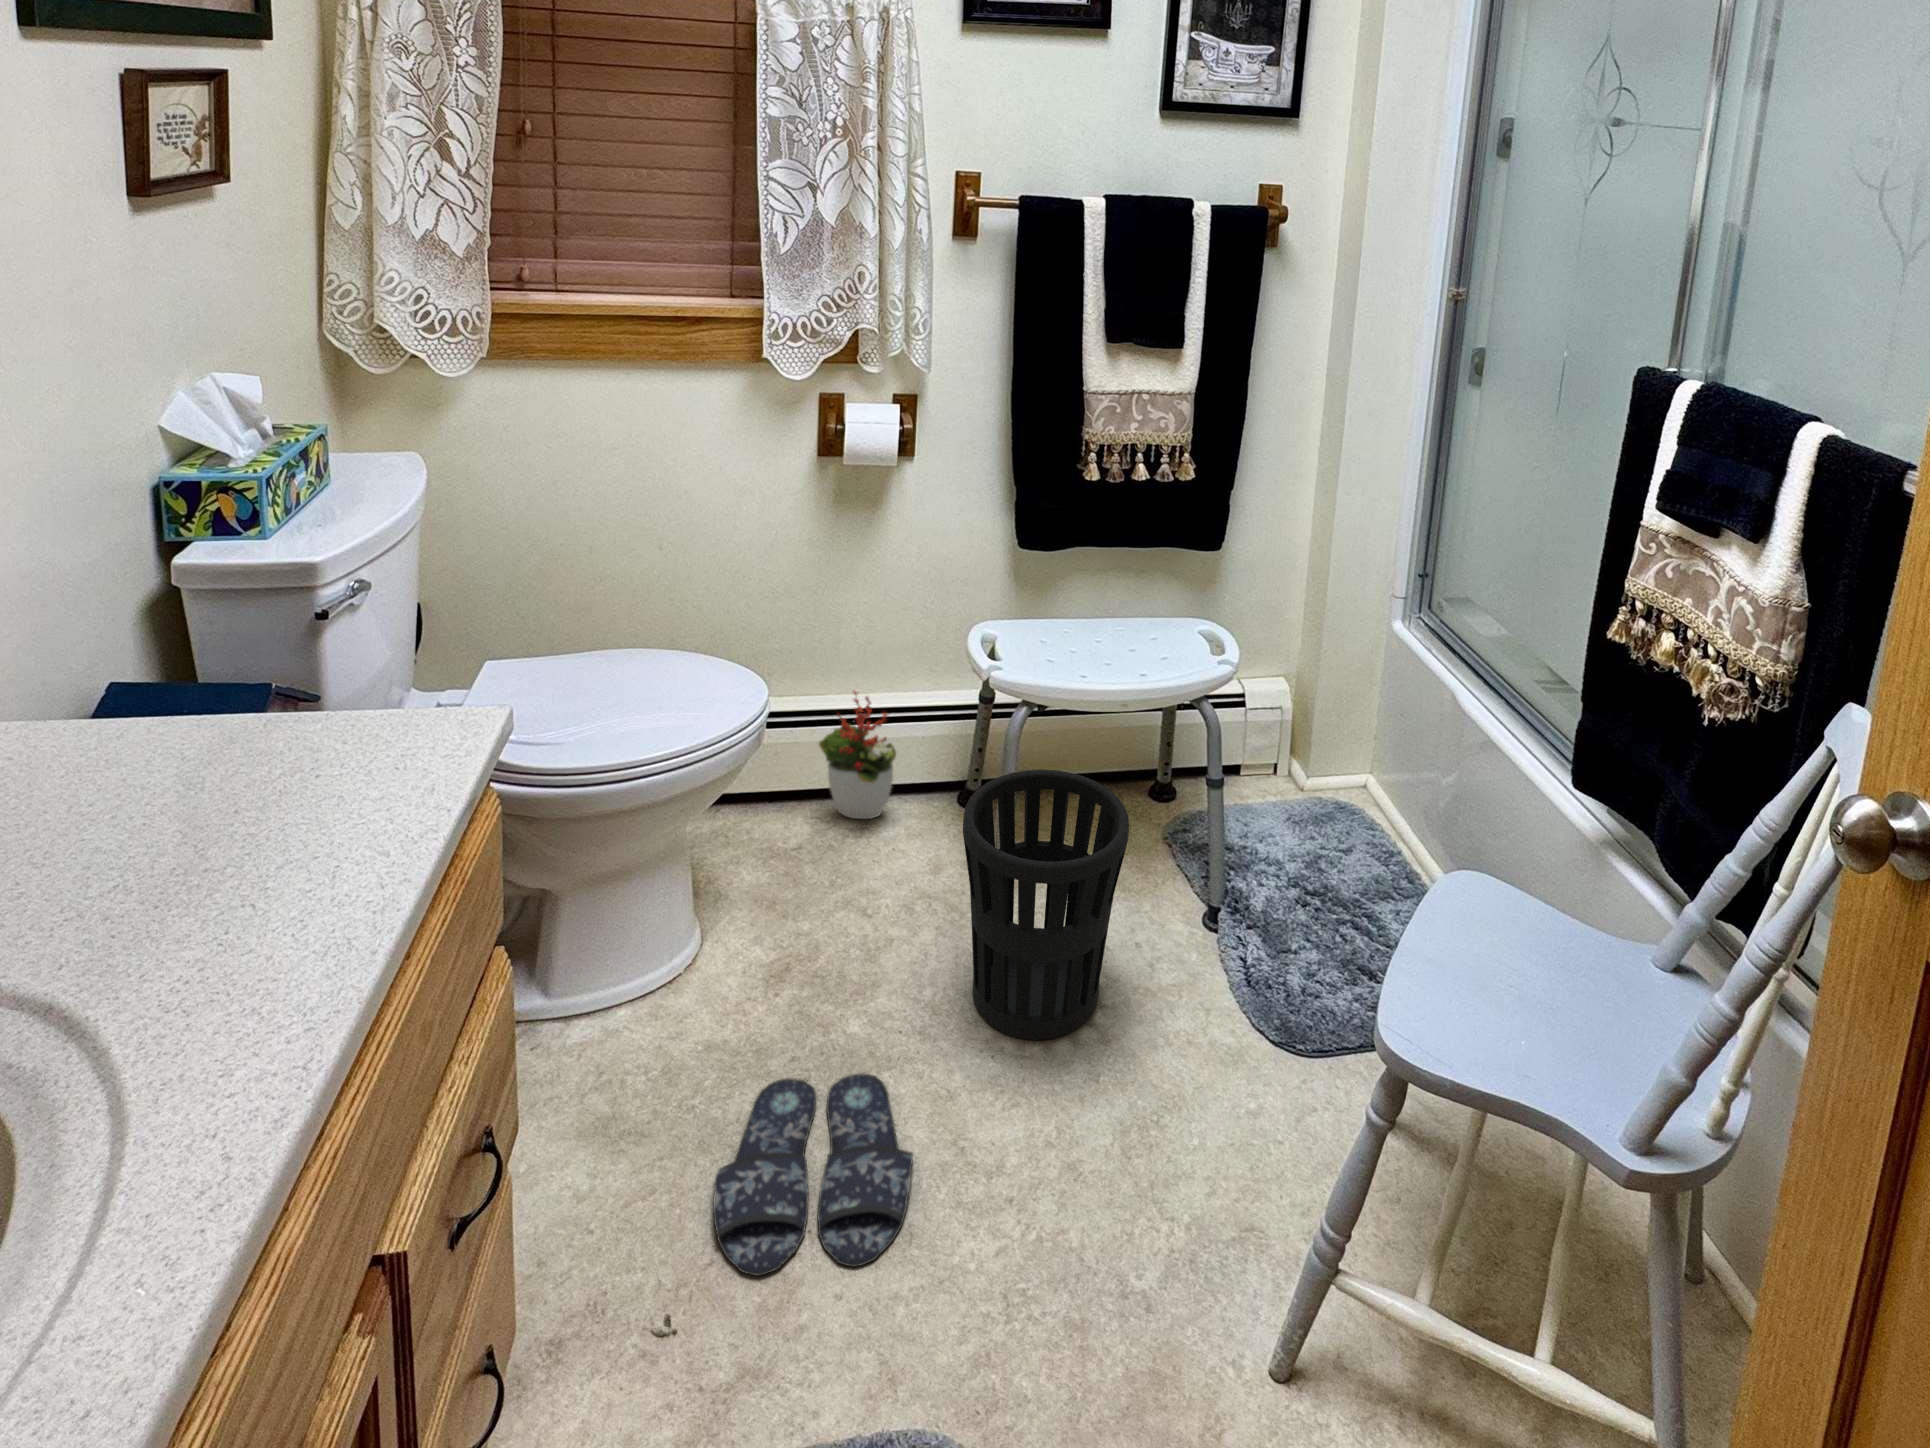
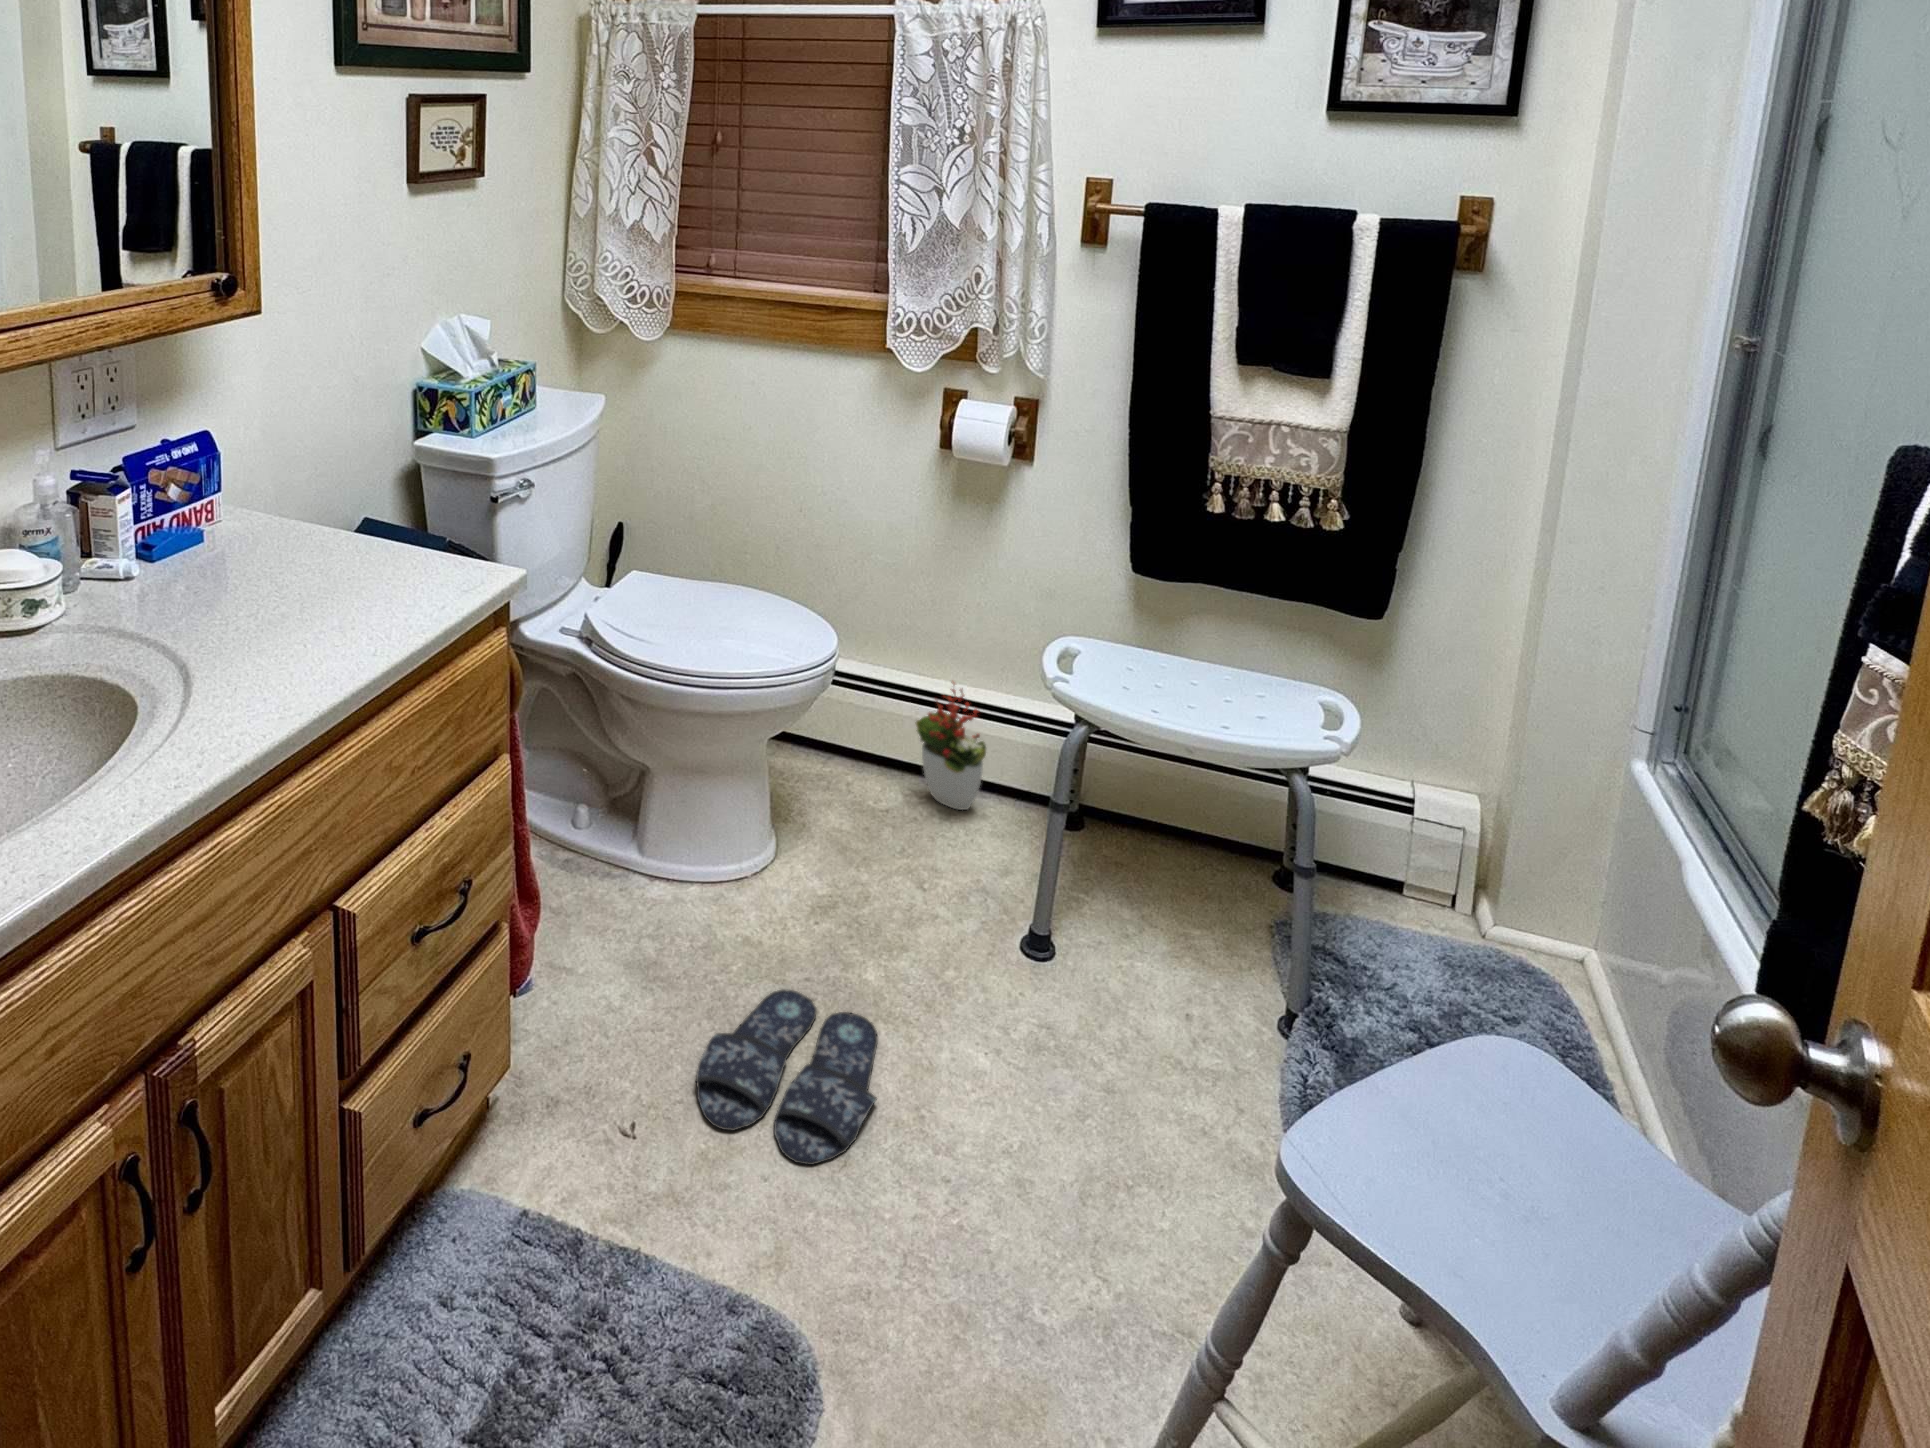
wastebasket: present [963,769,1129,1040] -> none [984,789,1164,1069]

